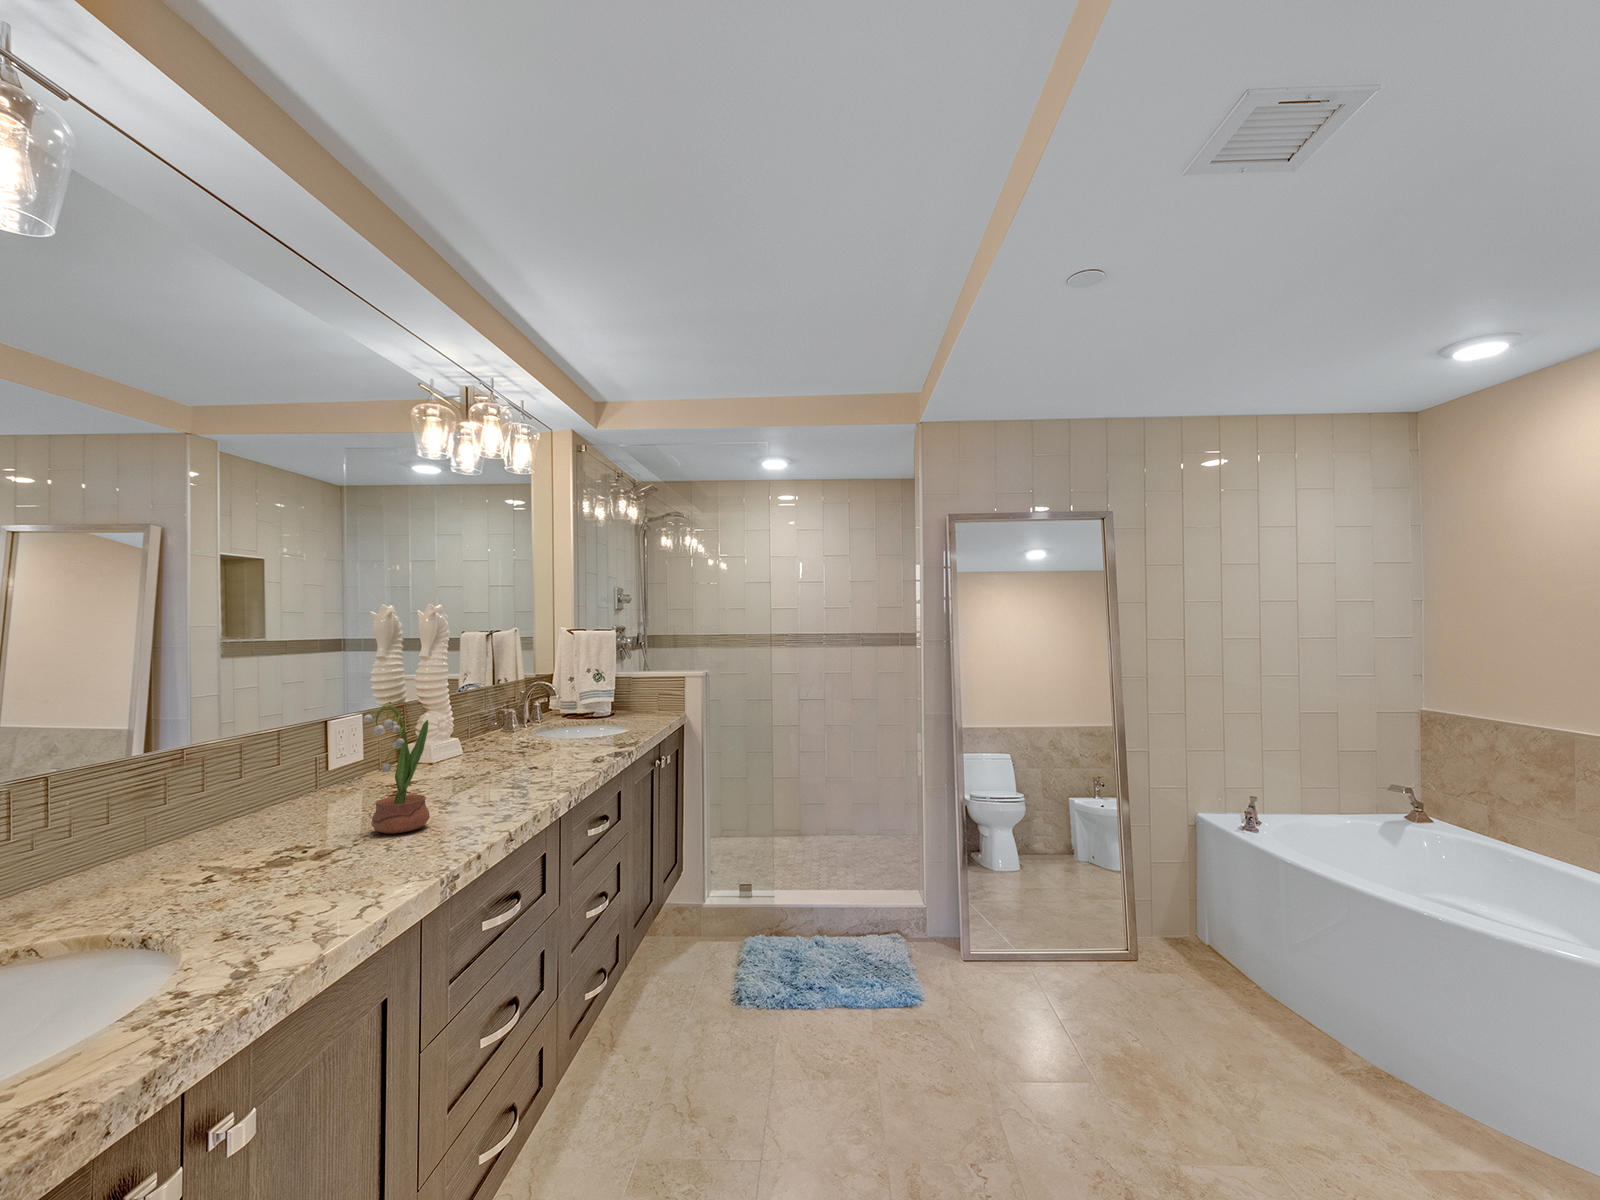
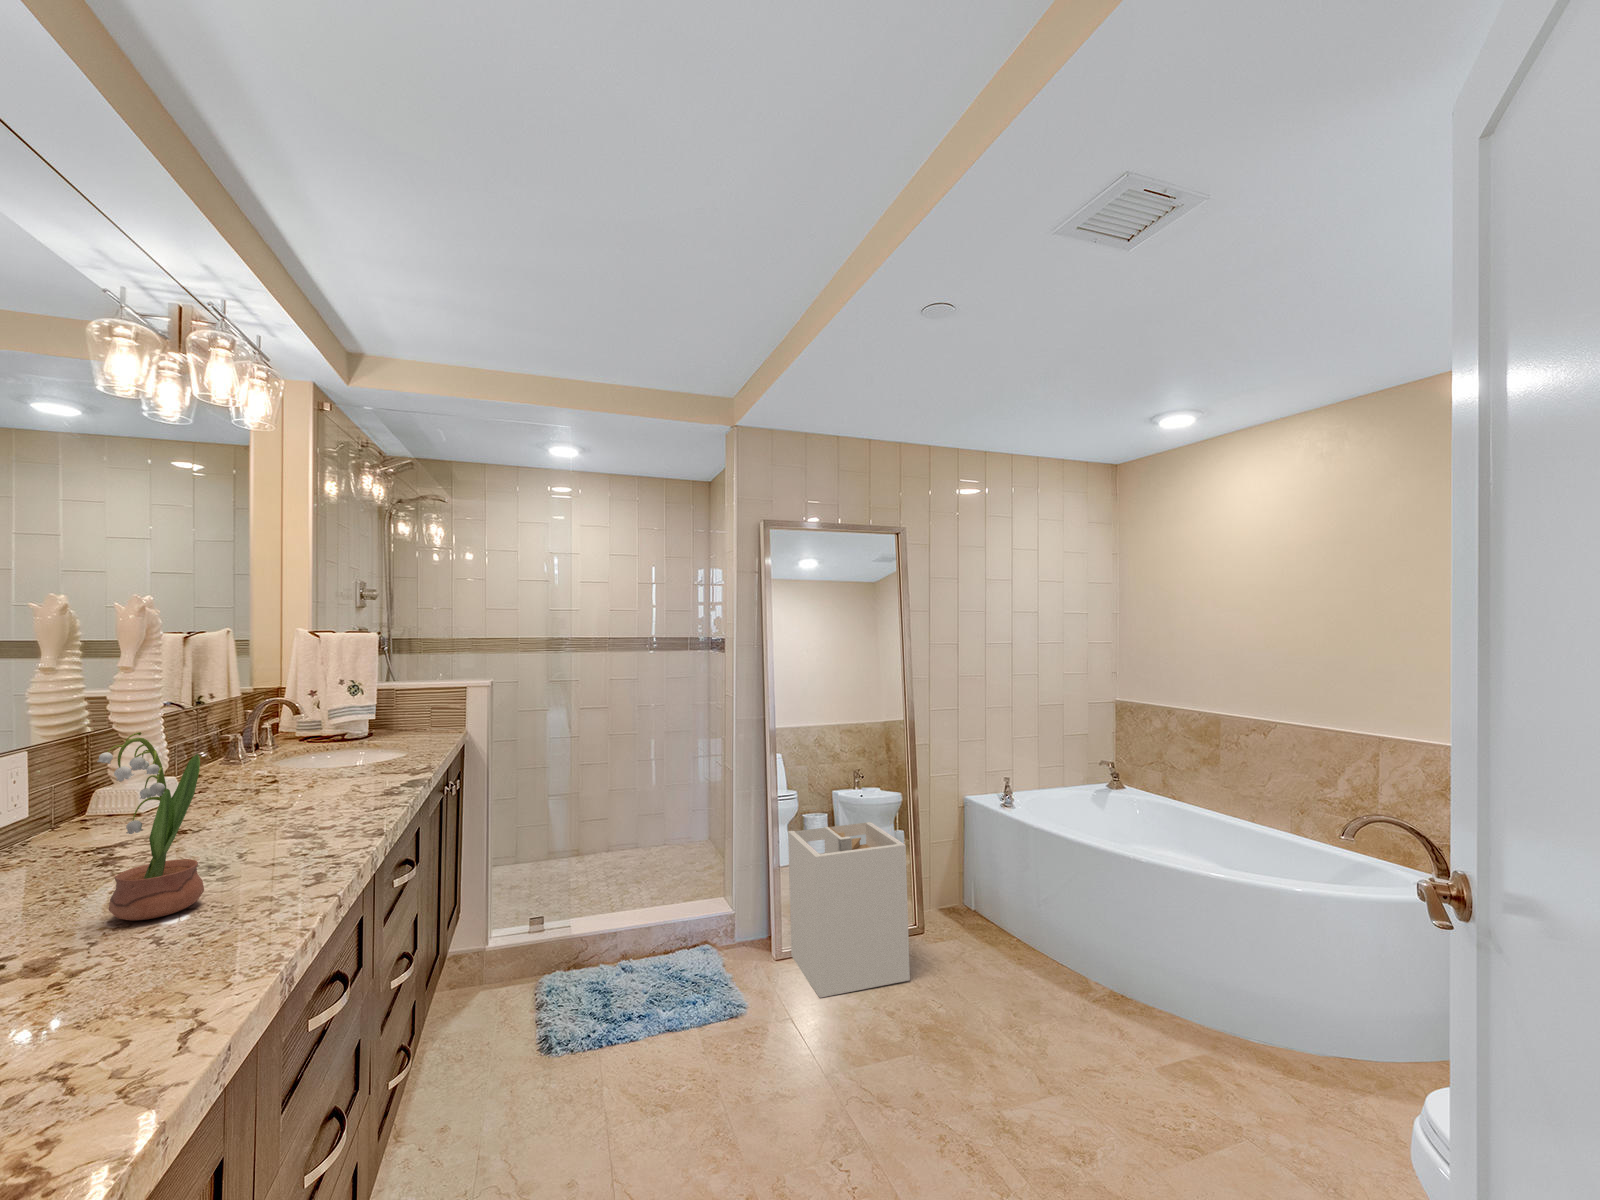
laundry hamper: none [976,835,1099,1006] -> present [788,822,910,998]

